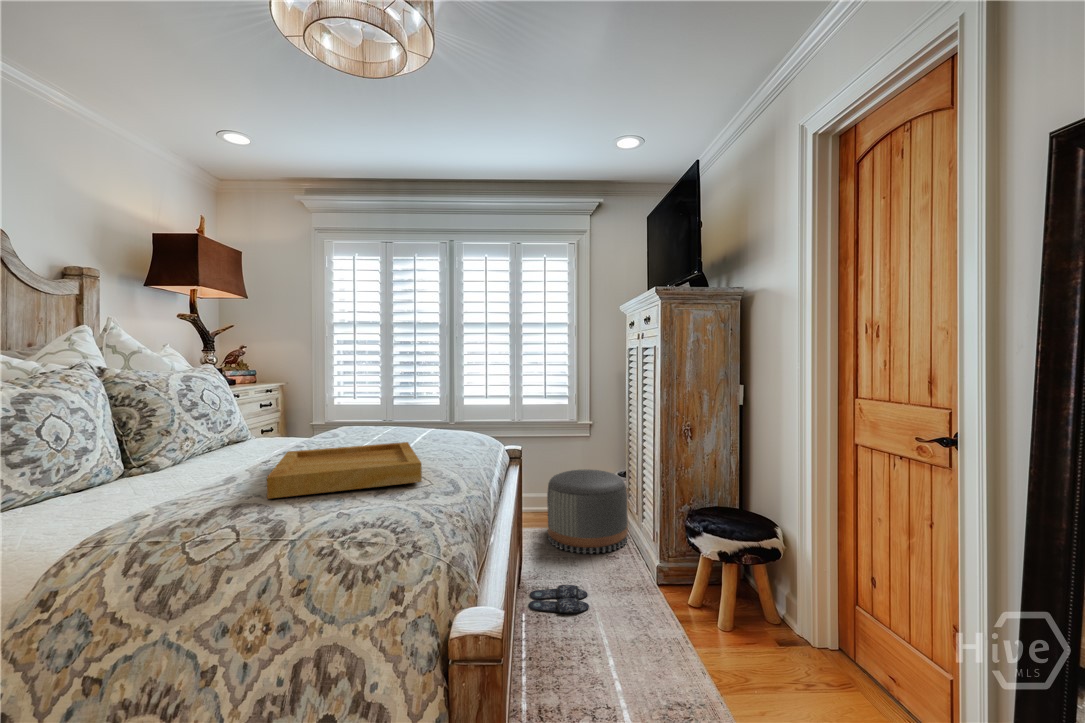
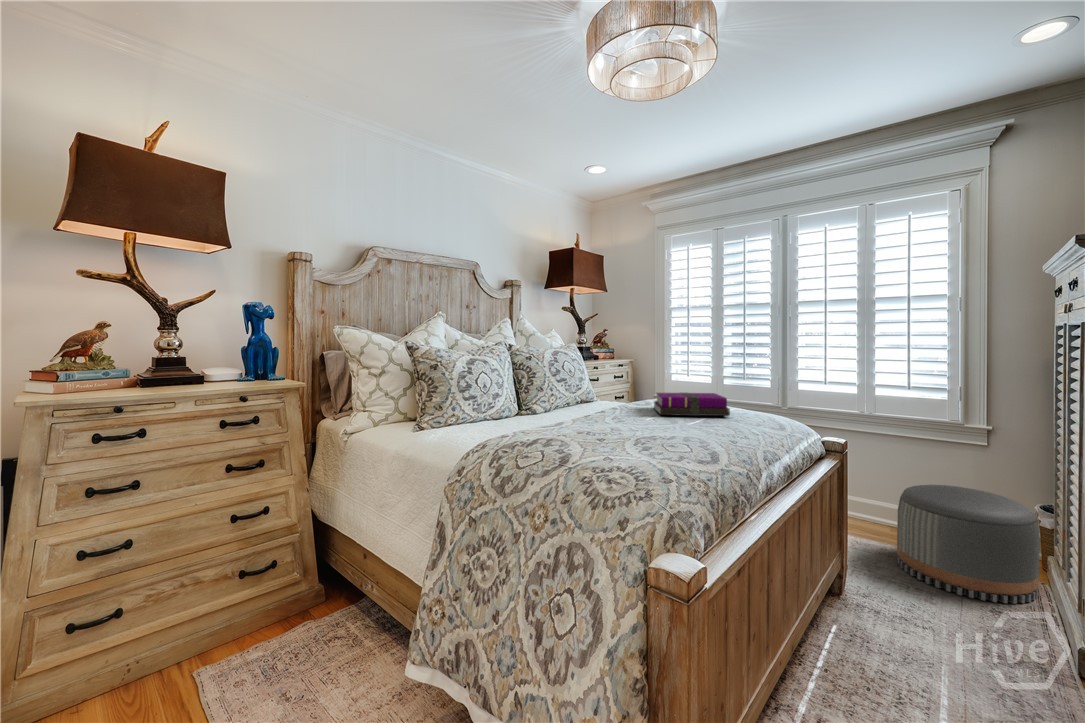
notebook: none [345,415,436,446] -> present [654,393,730,416]
tray: present [267,442,422,499] -> none [570,410,691,448]
slippers: present [528,585,589,614] -> none [840,605,932,651]

